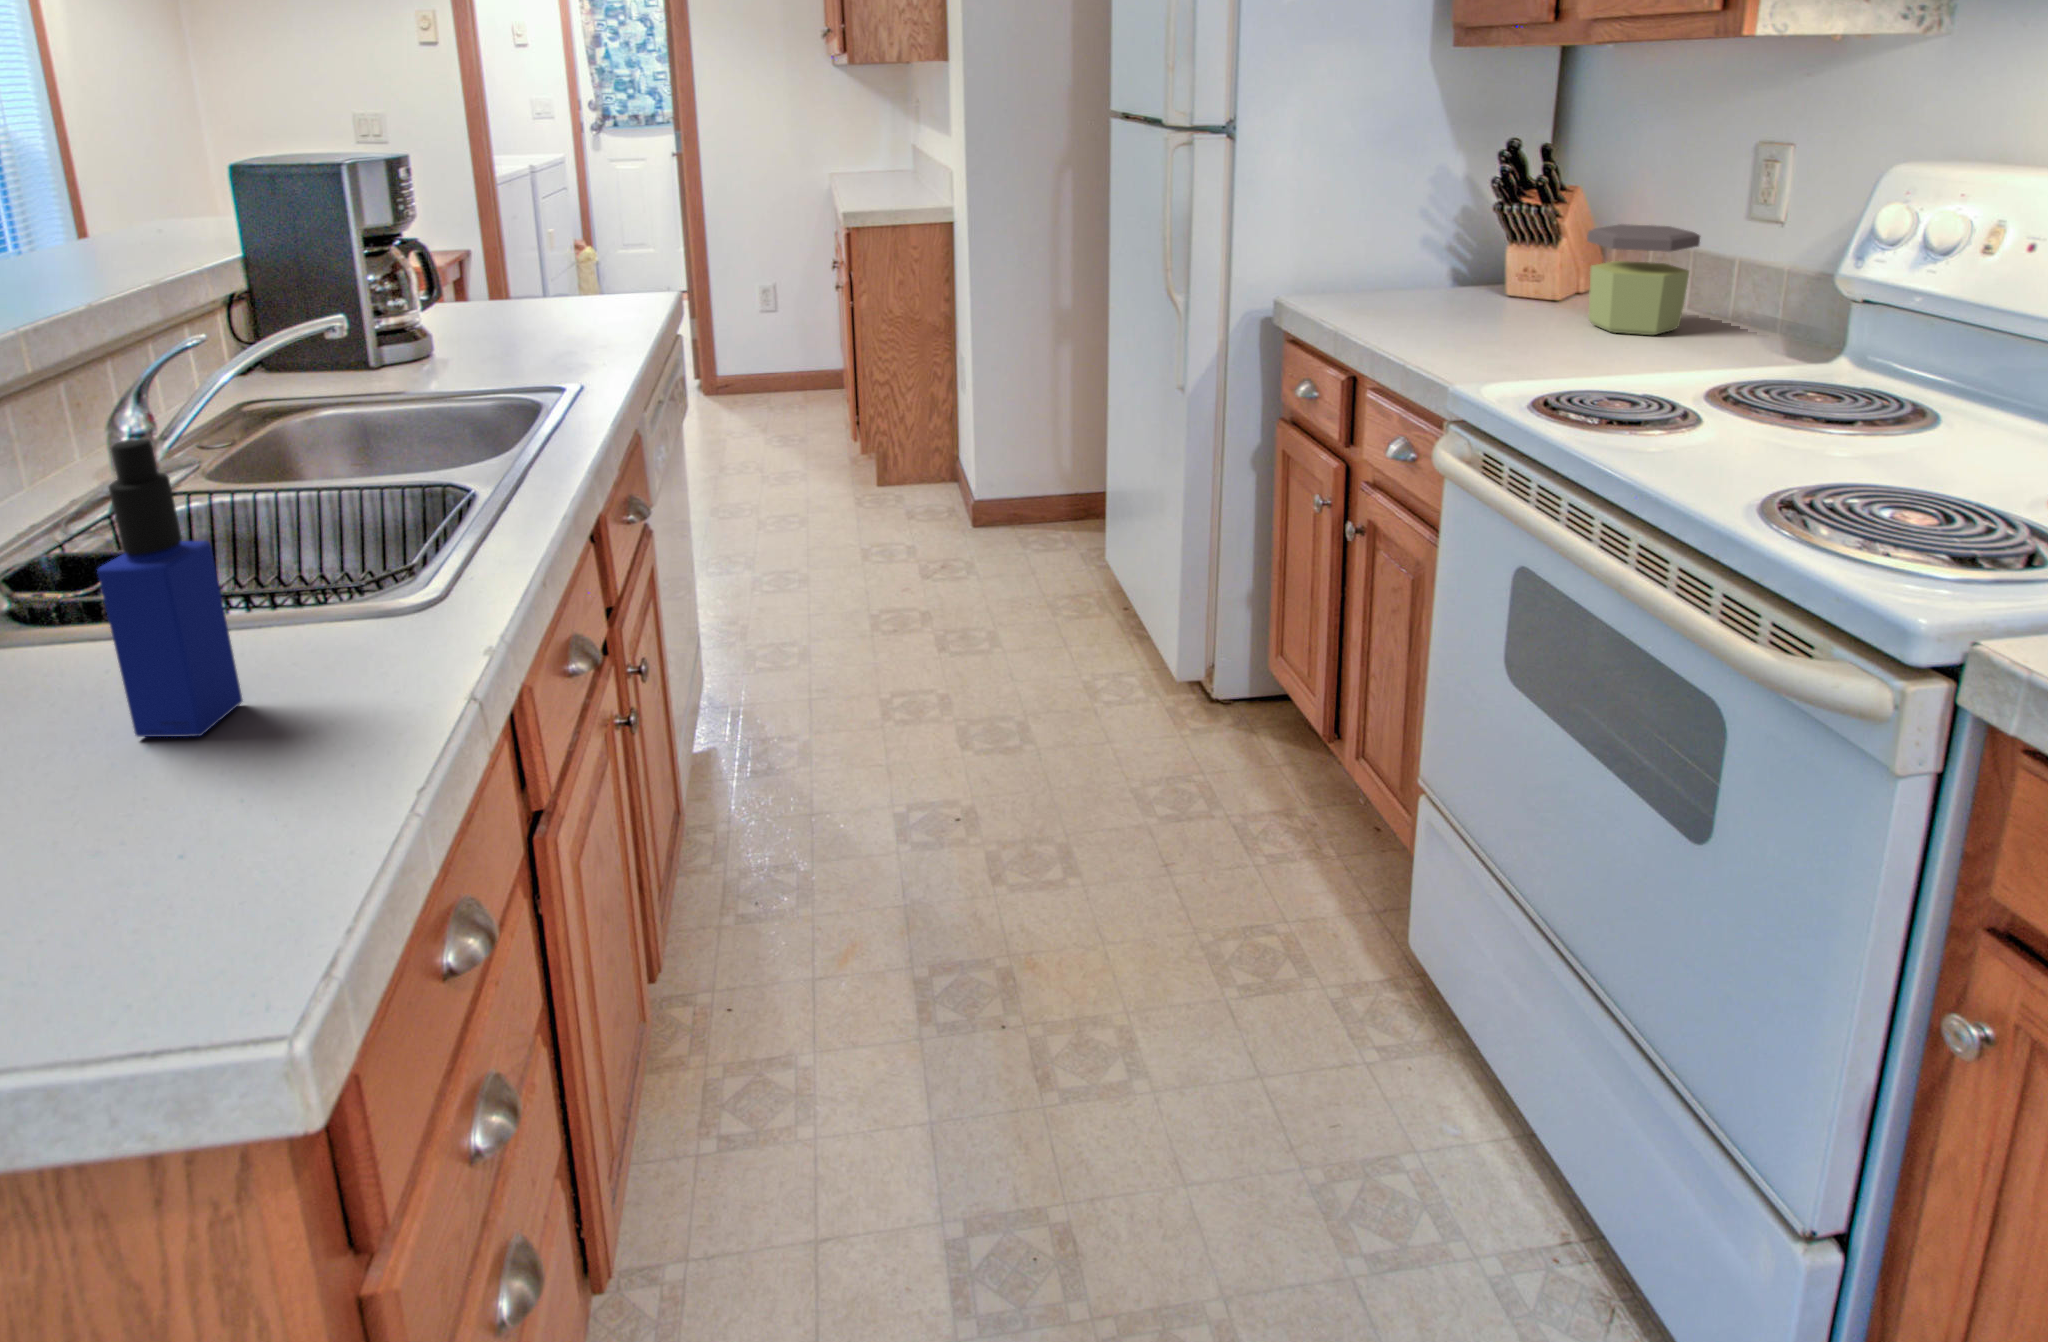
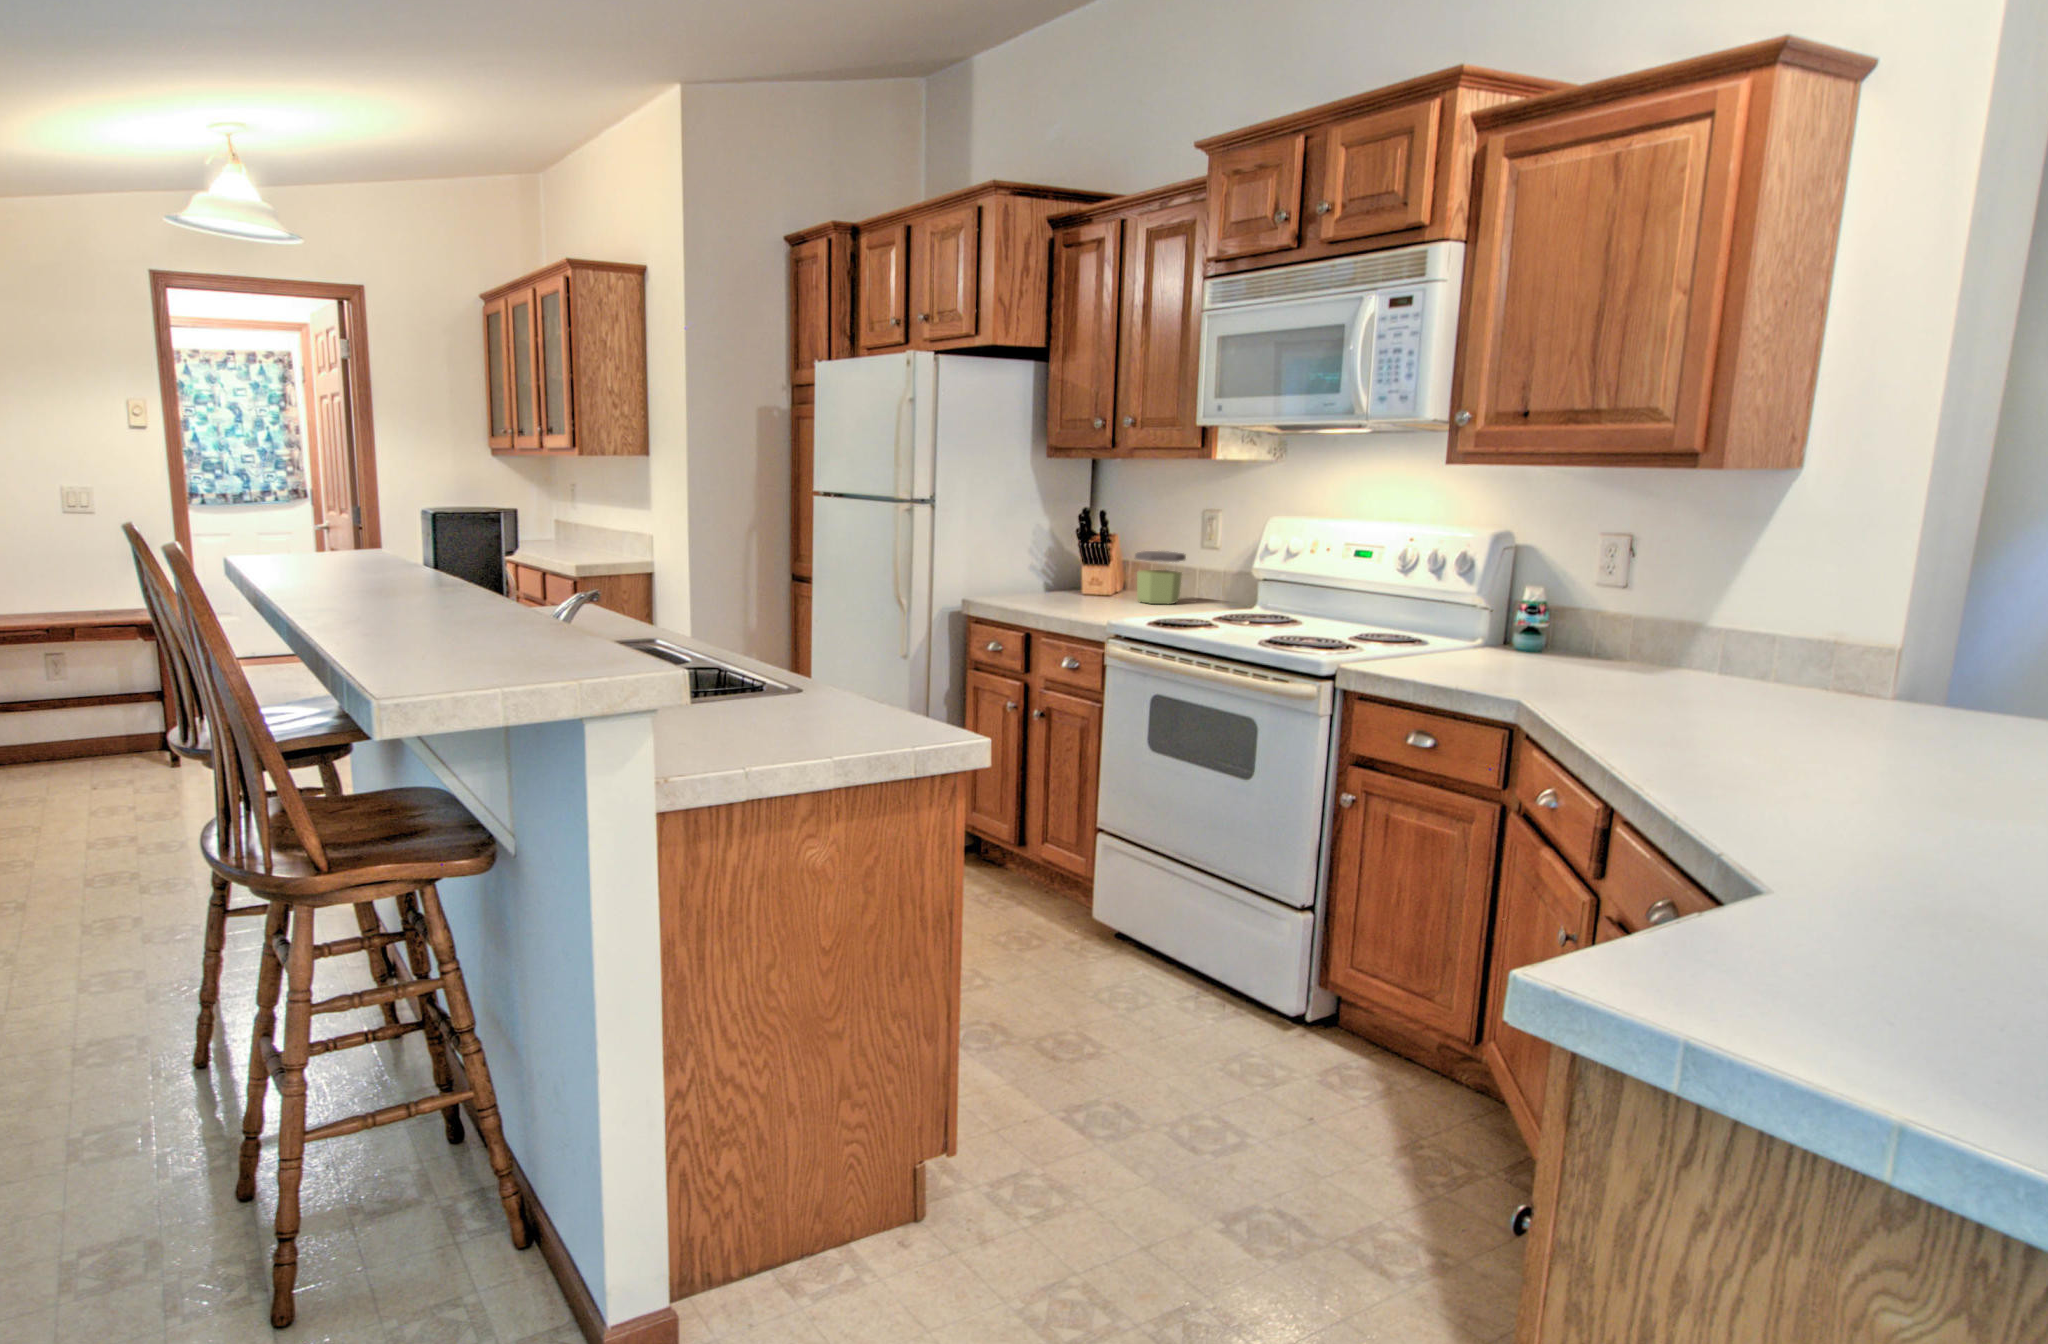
bottle: present [97,438,242,737] -> none [786,585,820,704]

